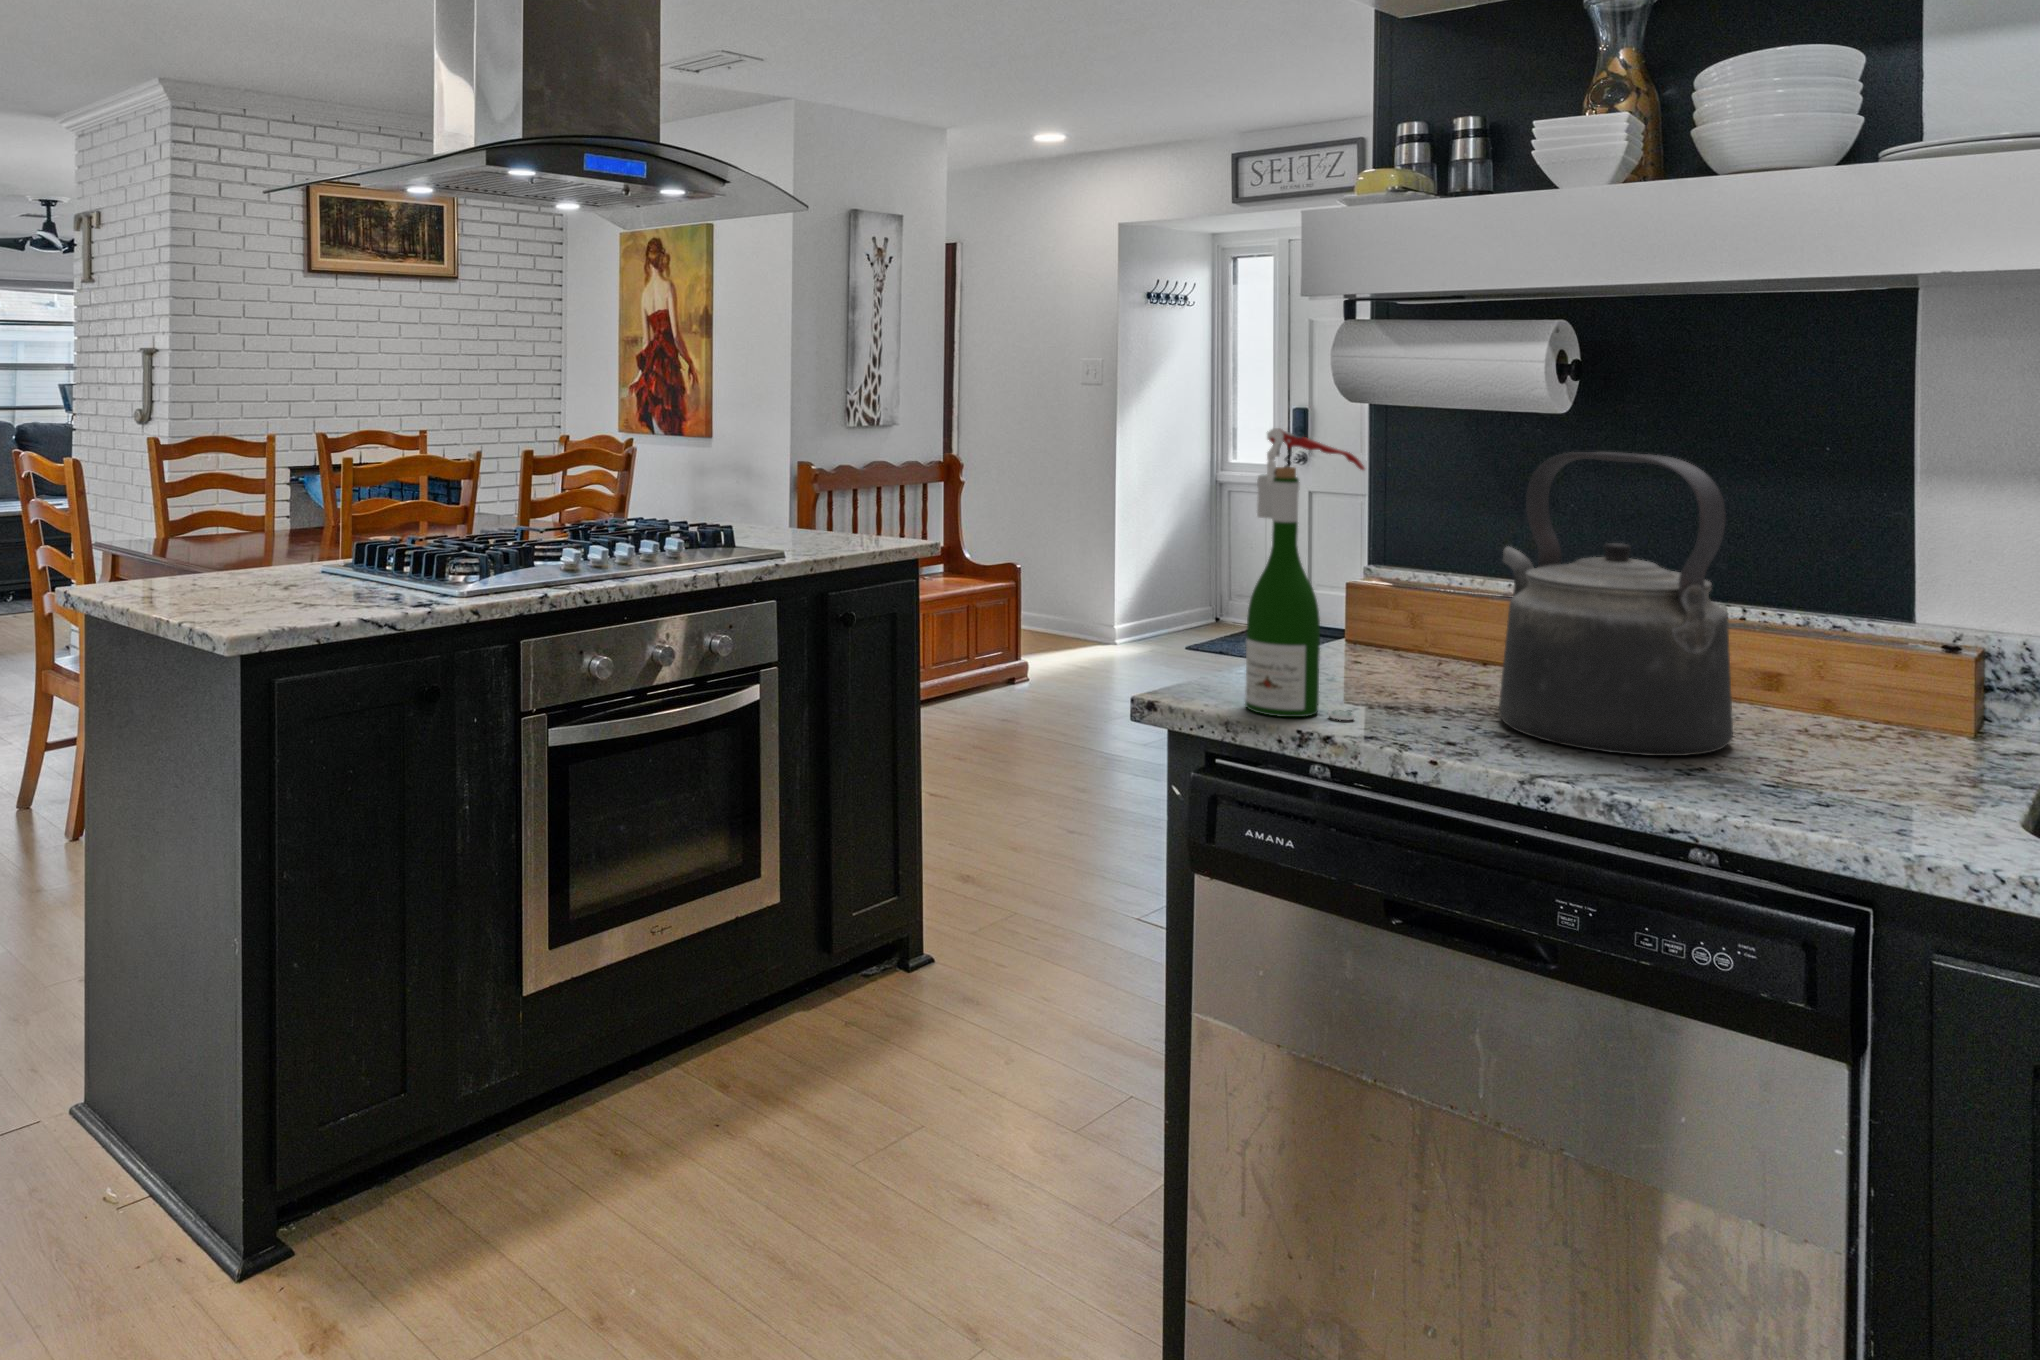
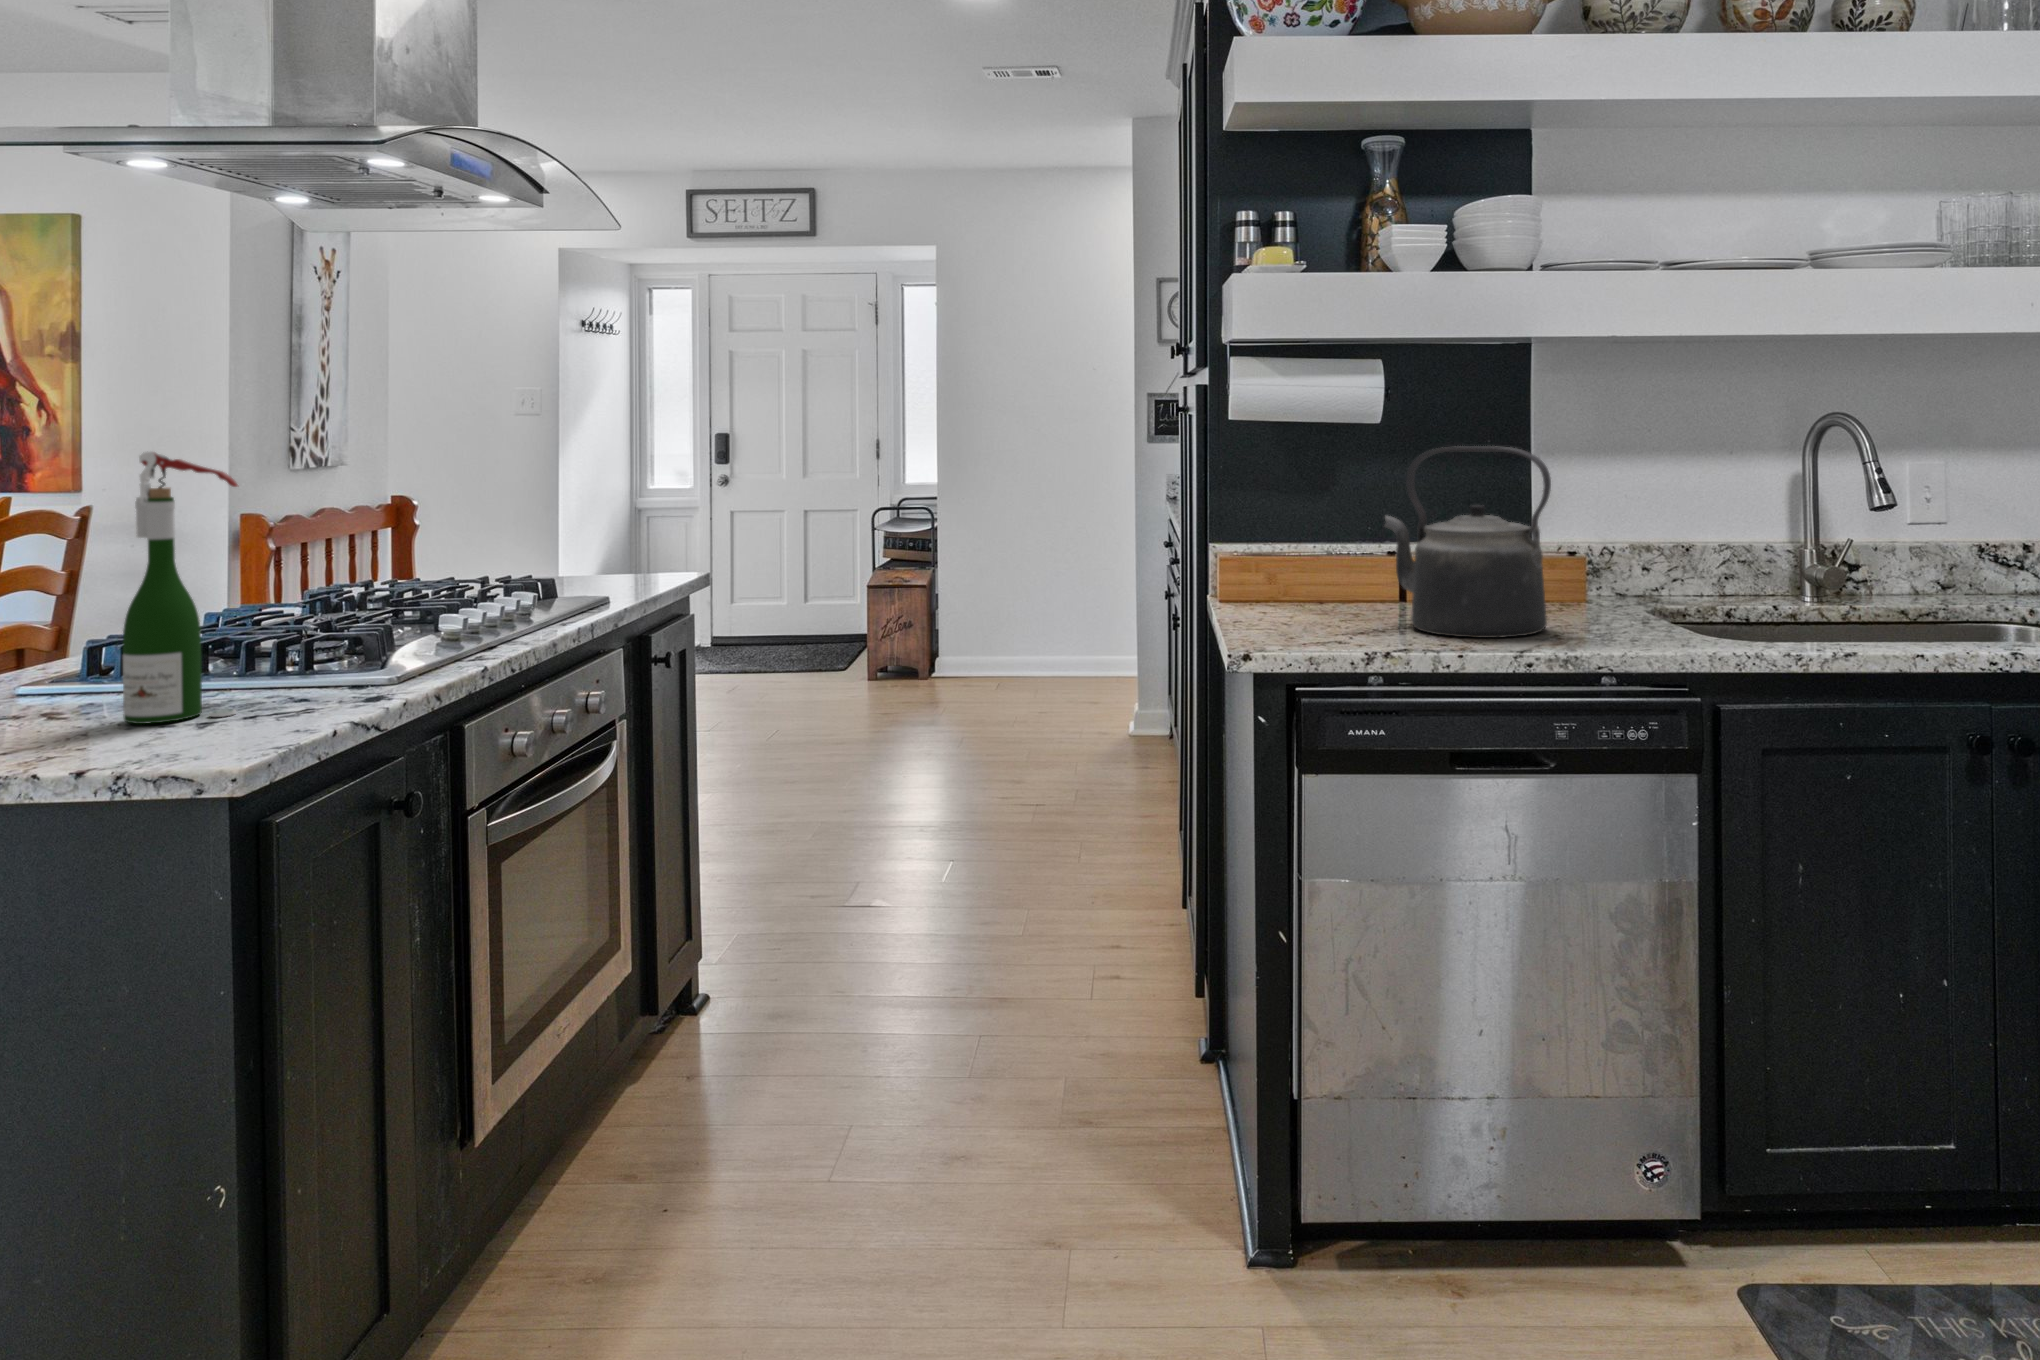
wine bottle: present [1245,428,1365,720] -> present [123,452,238,724]

